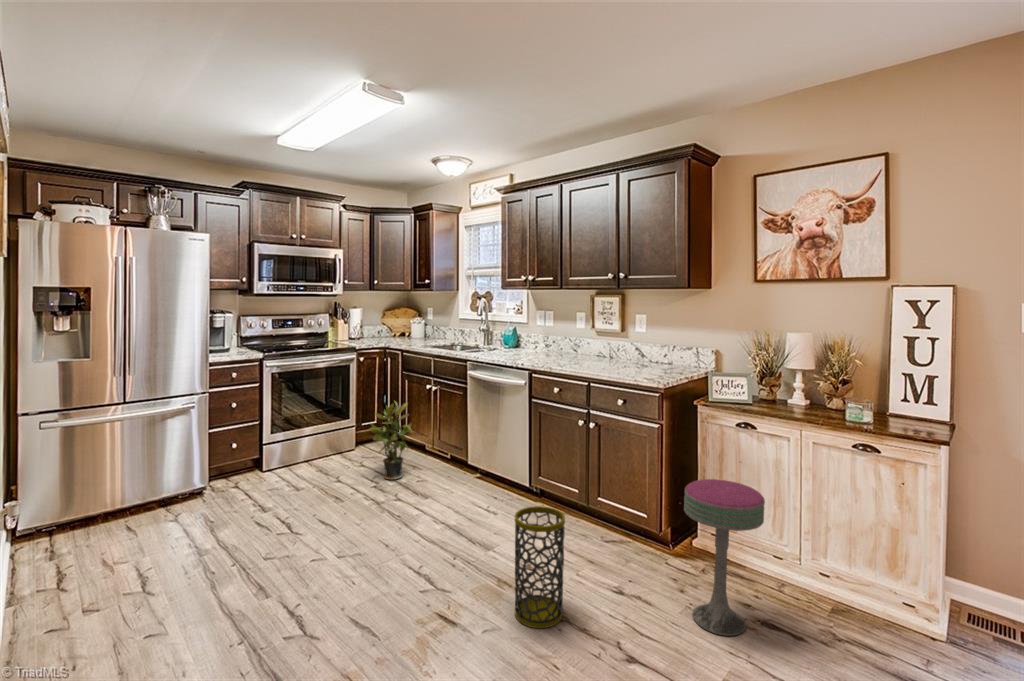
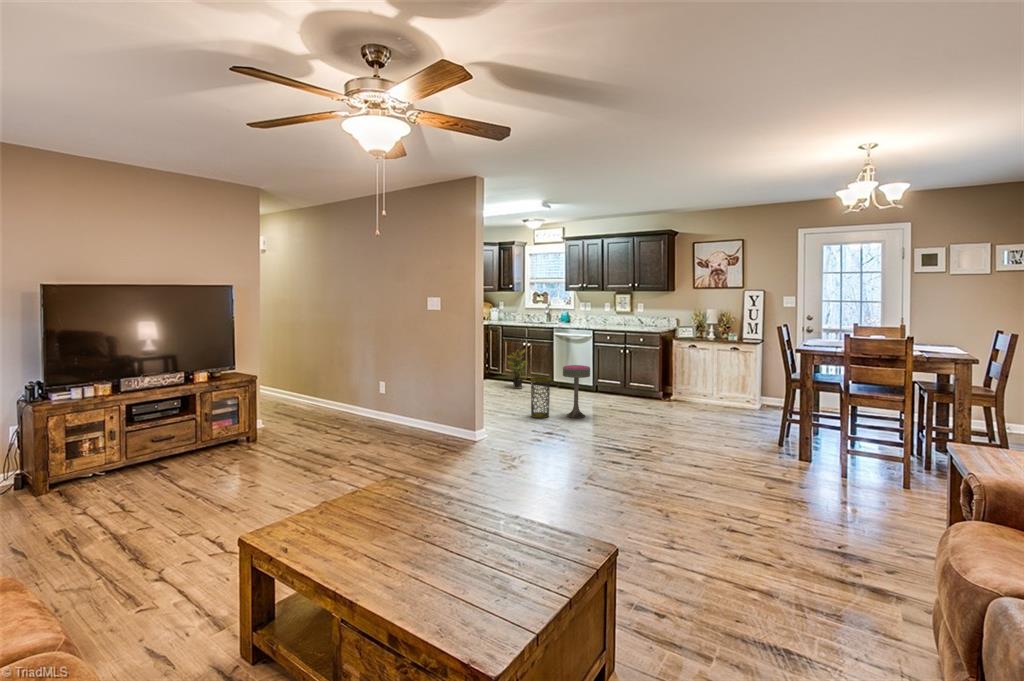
bar stool: present [684,479,765,636] -> present [563,365,590,418]
trash can: present [515,506,565,628] -> present [531,377,550,418]

